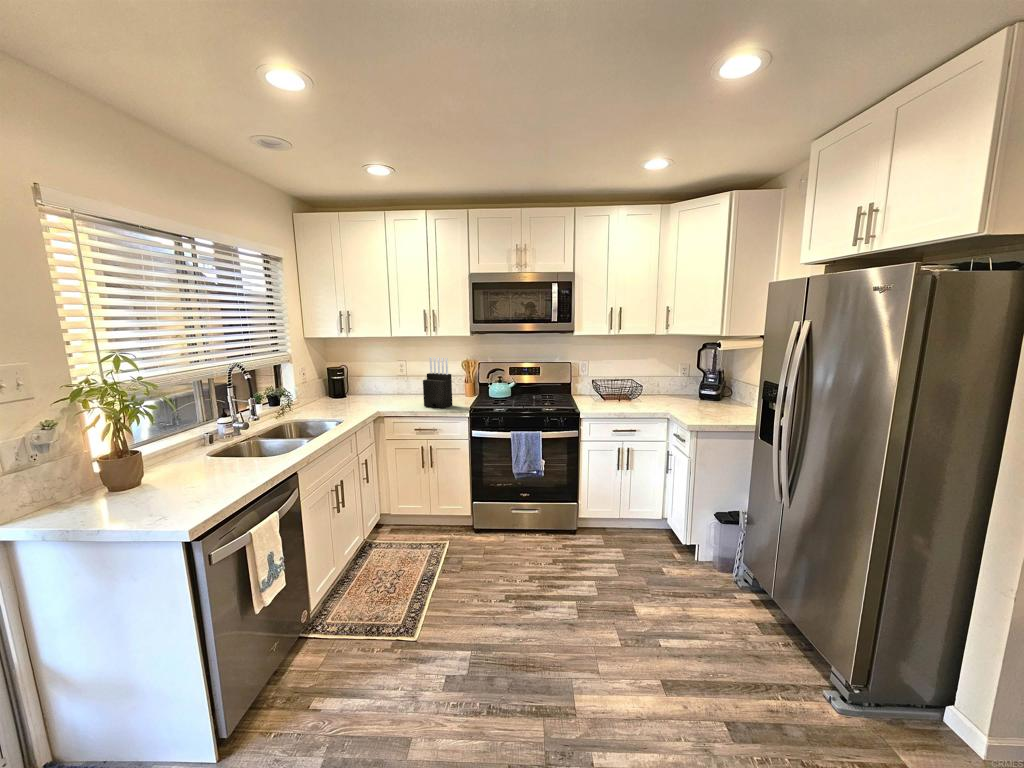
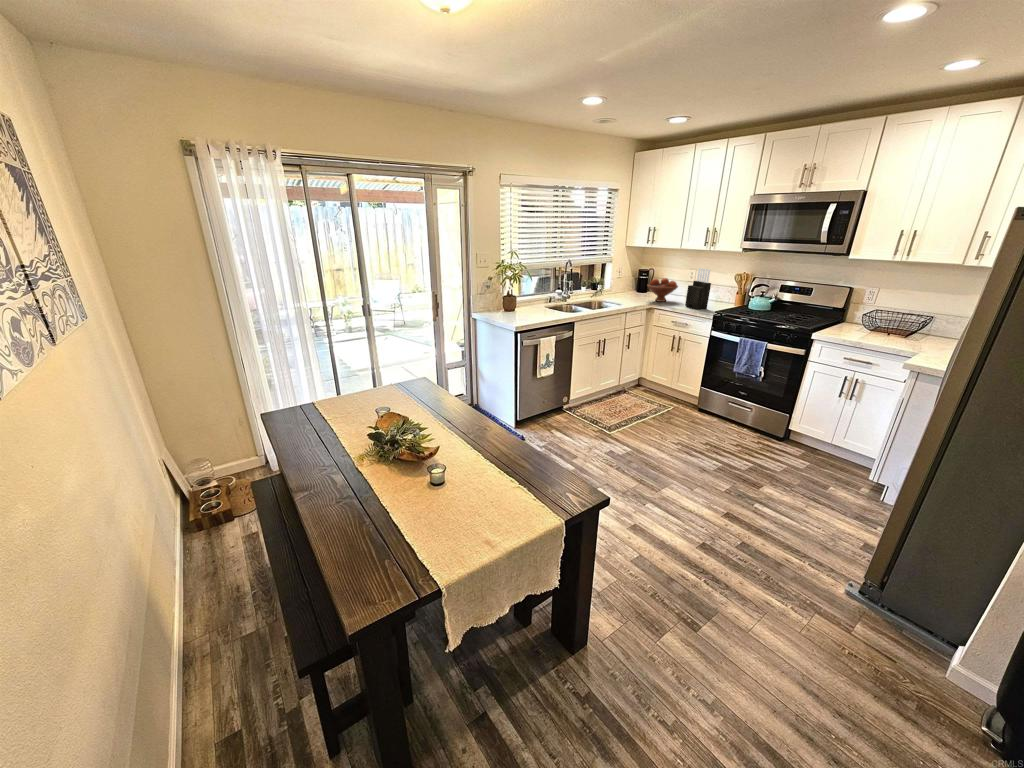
fruit bowl: none [360,374,402,406] -> present [648,278,678,302]

